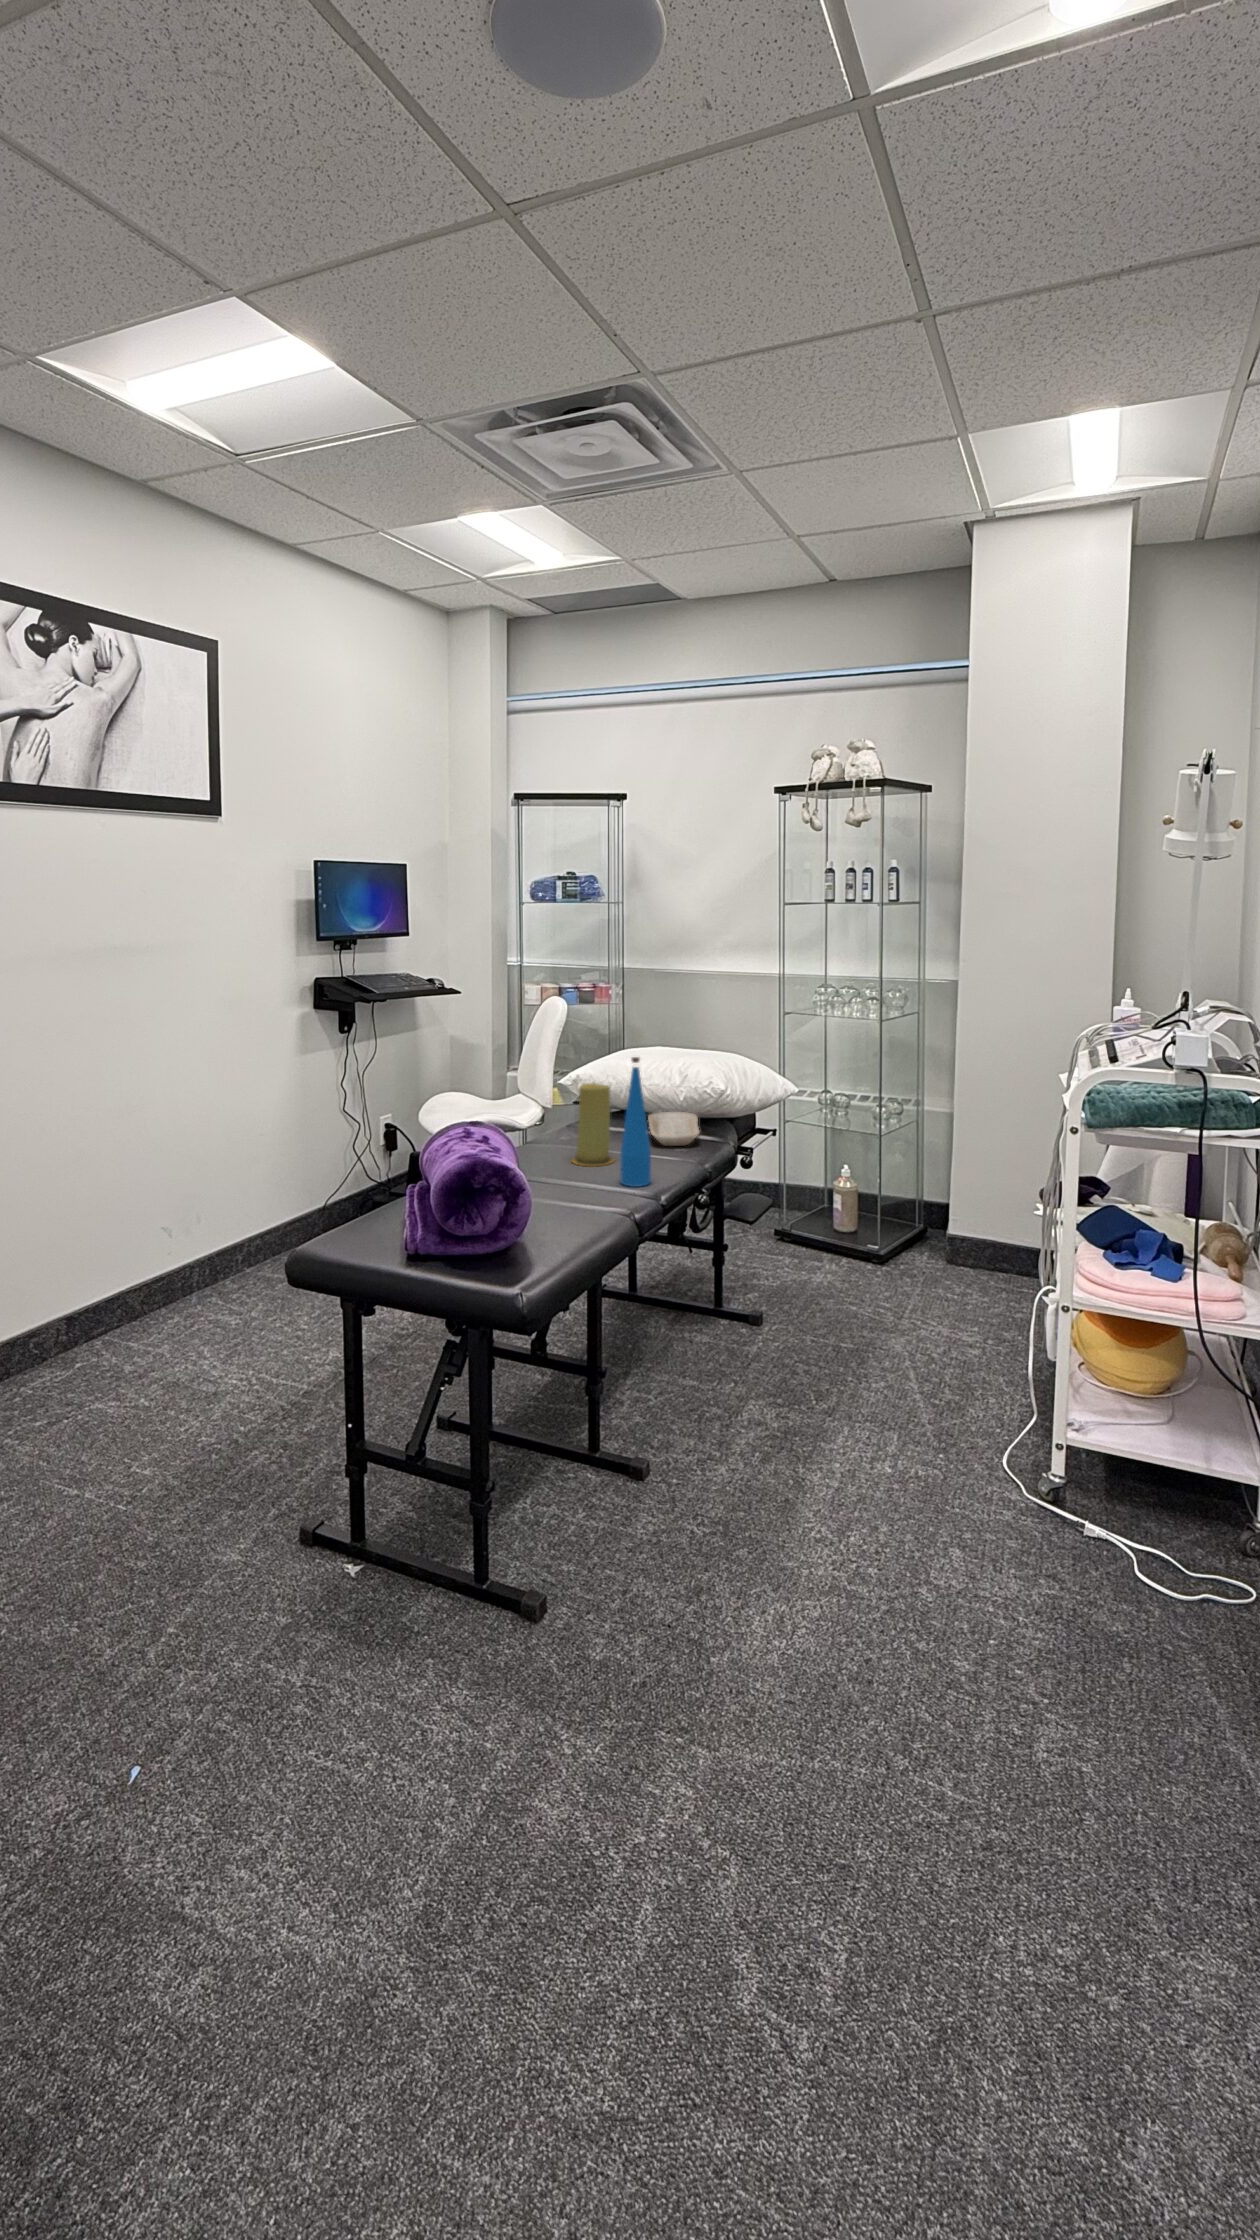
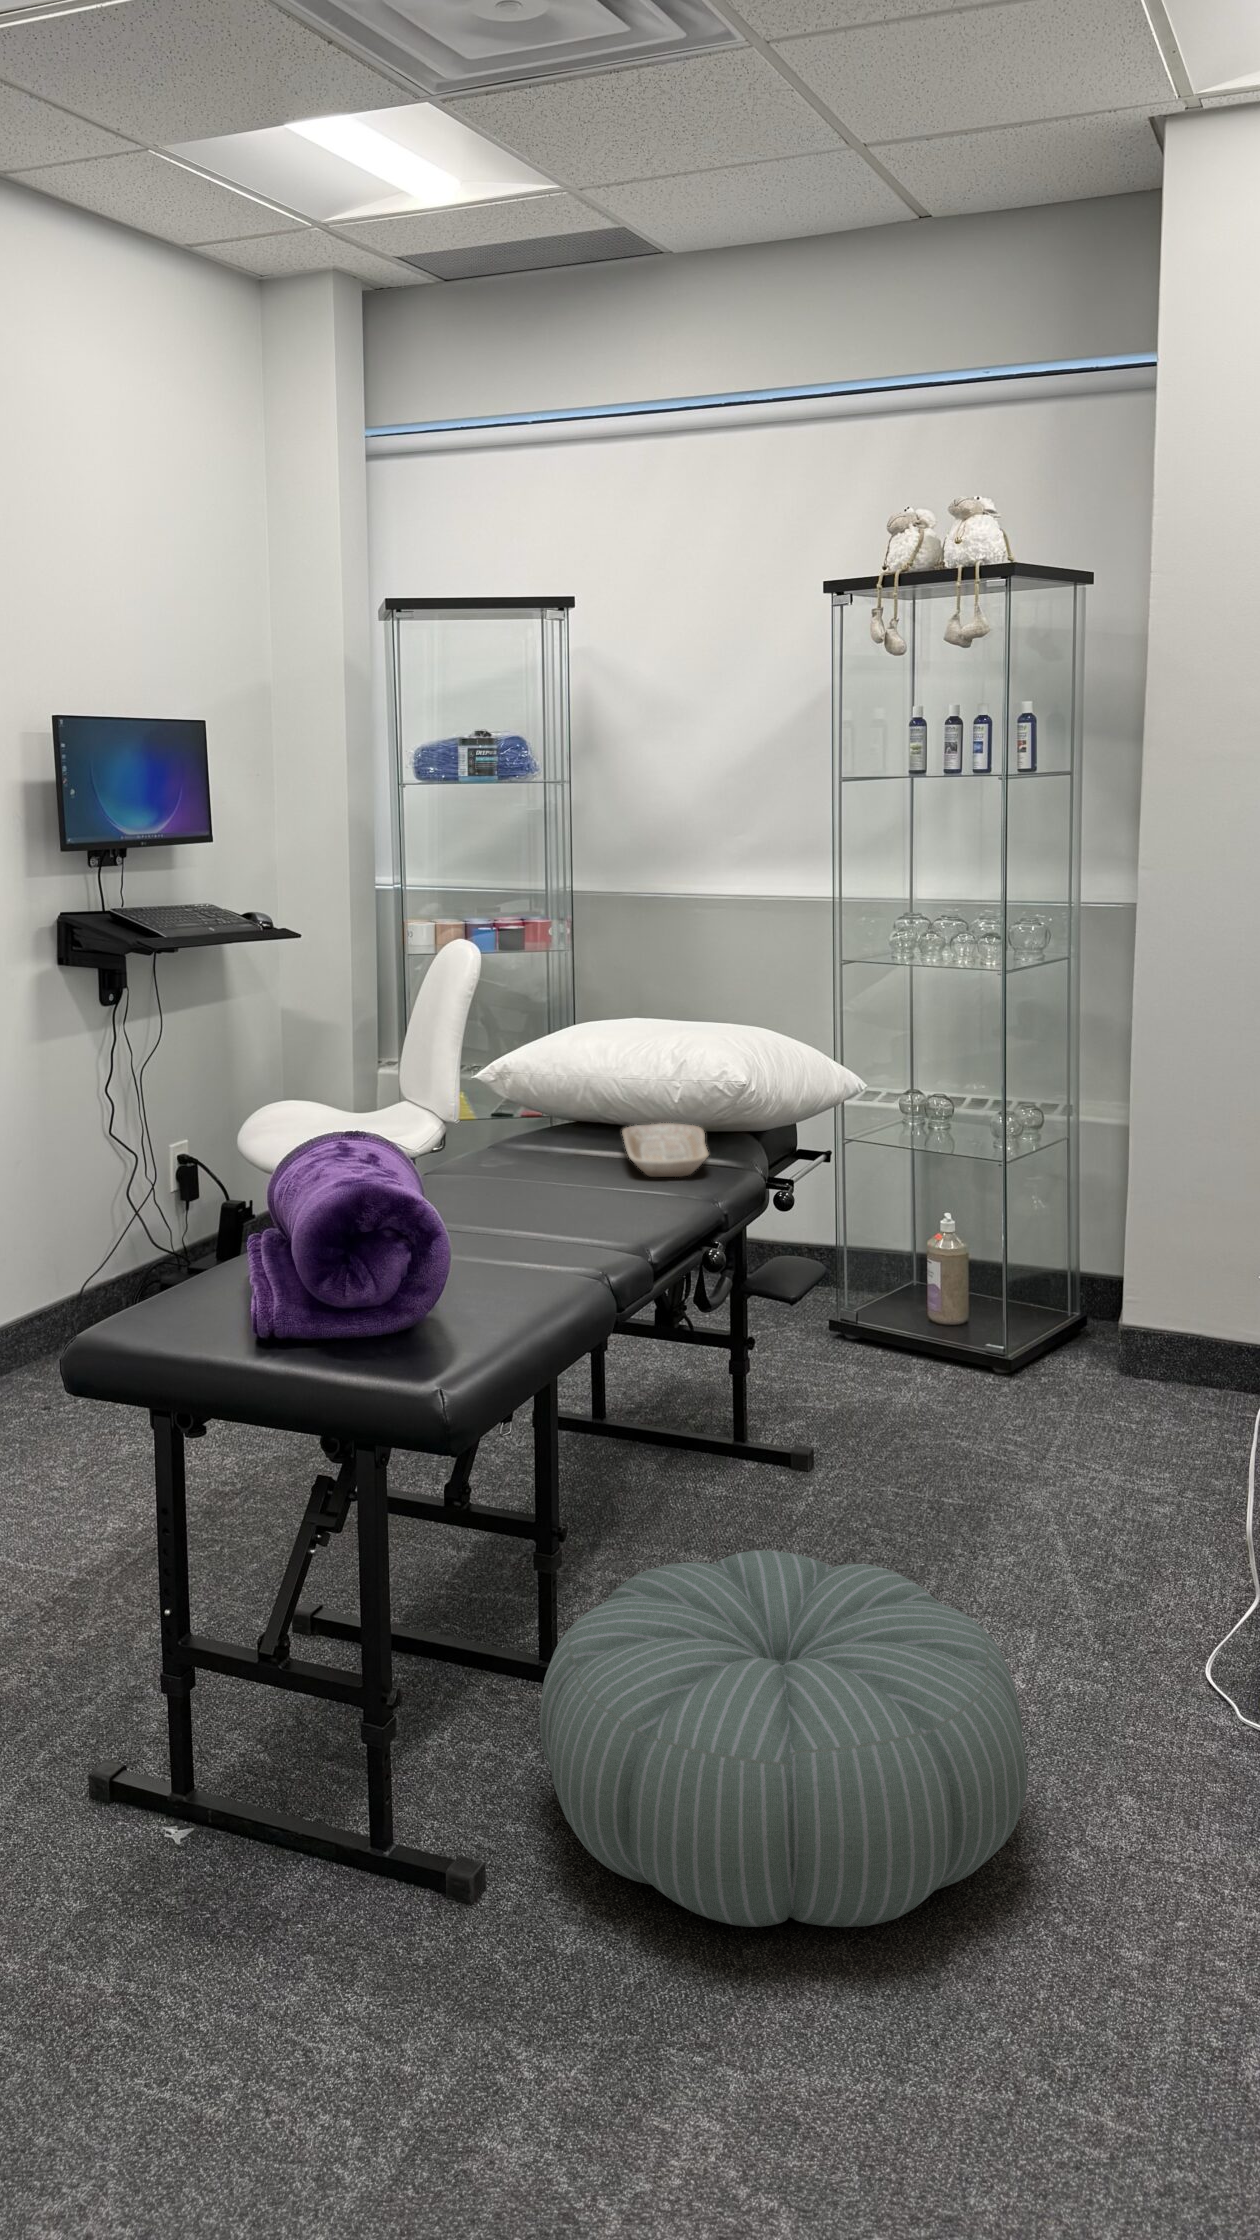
bottle: present [620,1057,651,1187] -> none [584,1029,633,1238]
candle: present [572,1083,614,1166] -> none [501,1075,572,1209]
pouf: none [585,1387,894,1644] -> present [540,1550,1027,1927]

